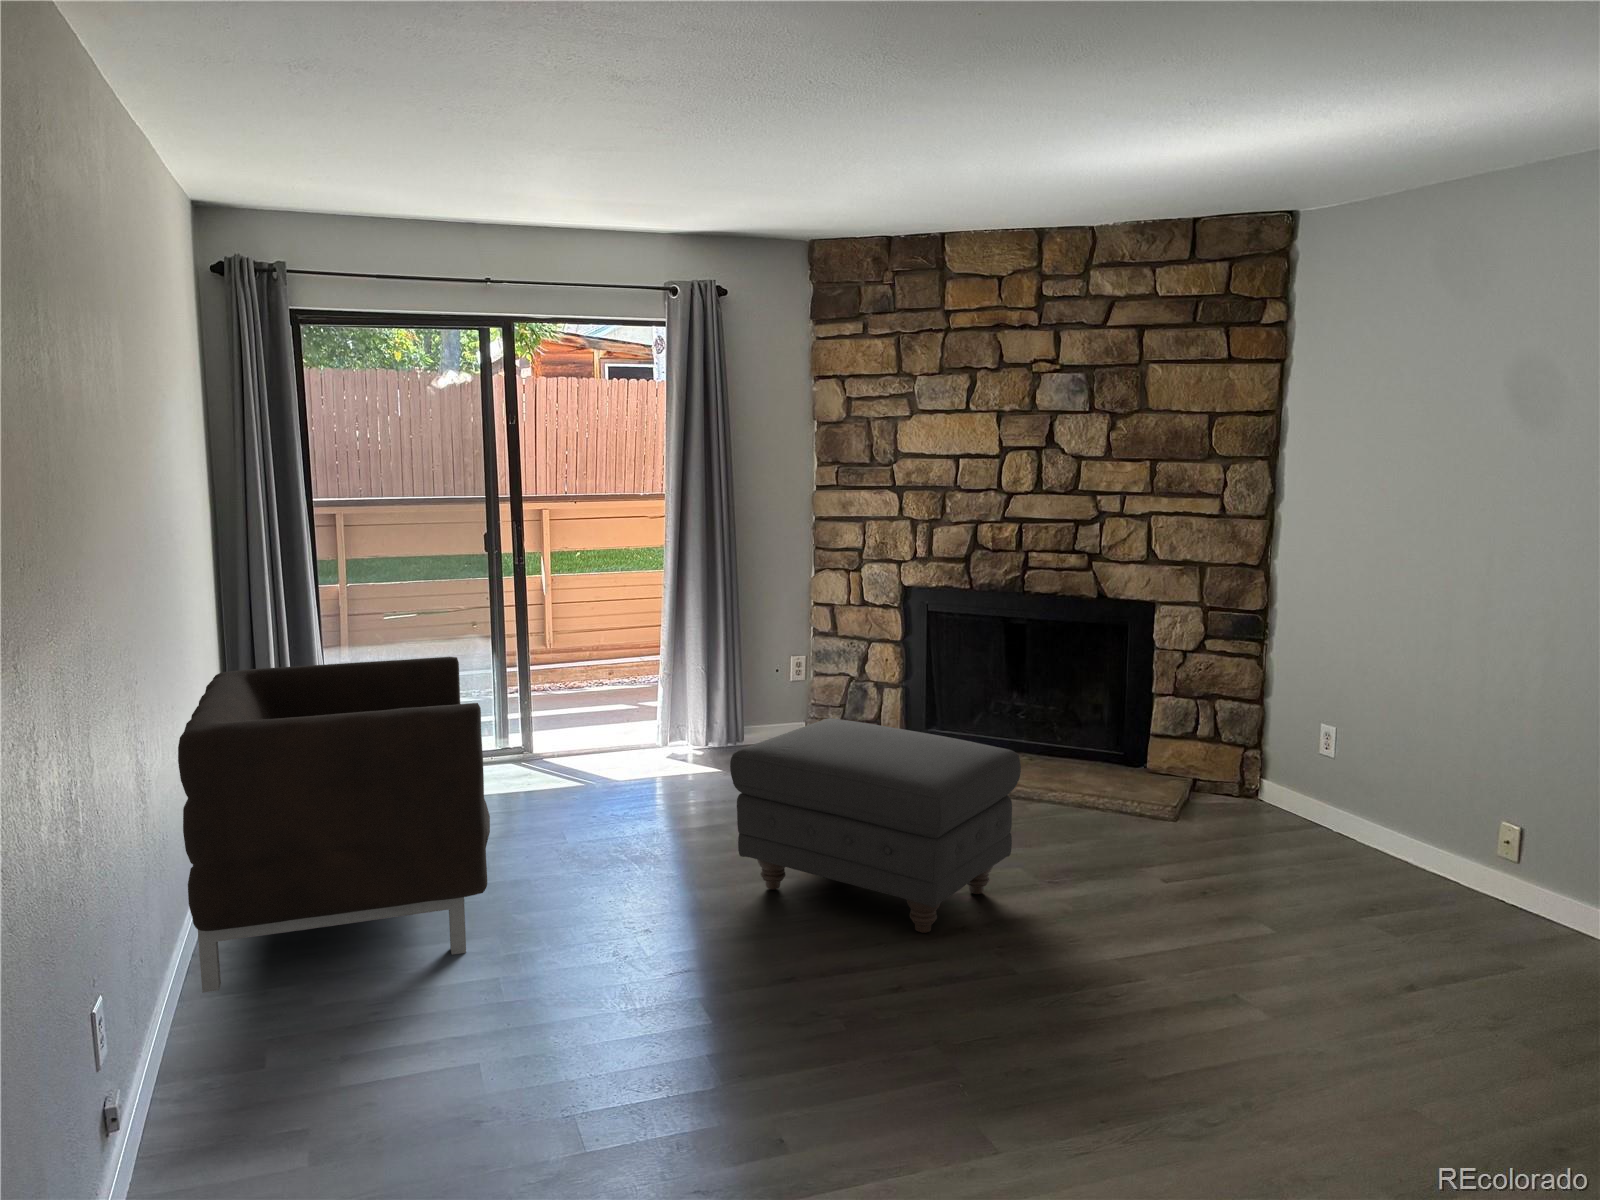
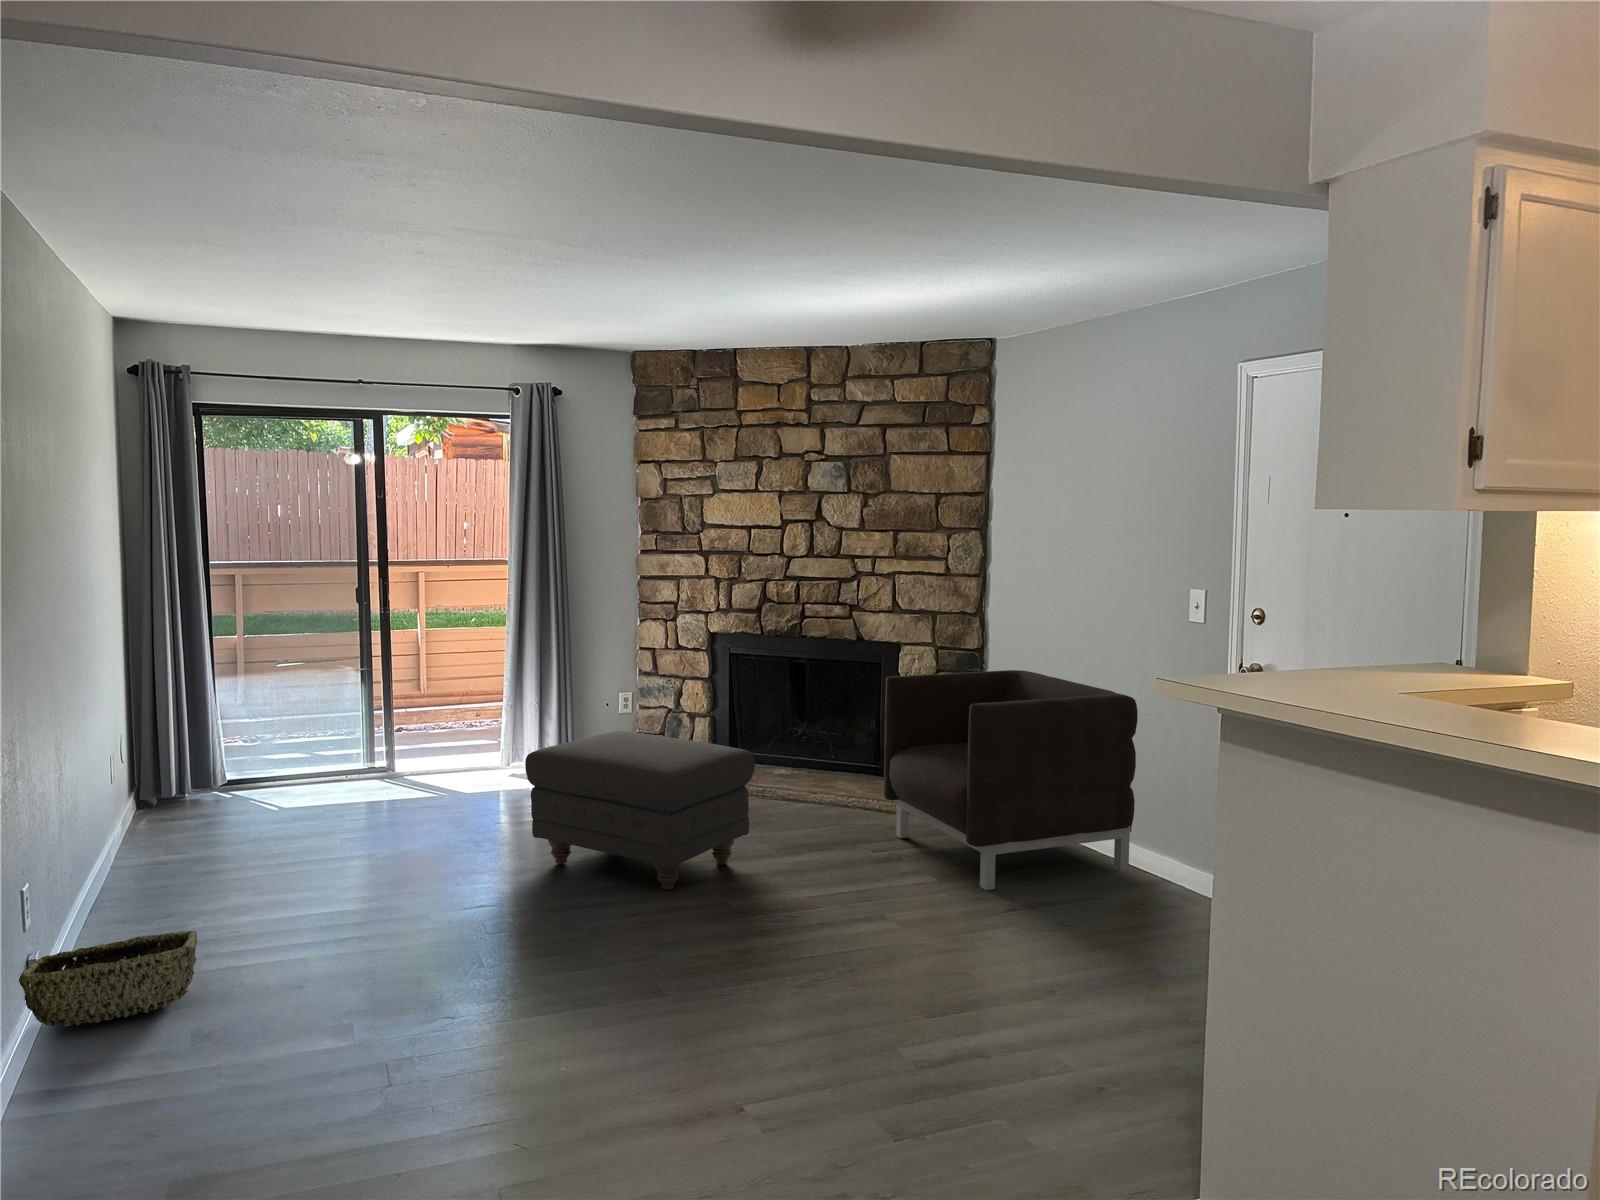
armchair: present [178,657,490,993] -> present [884,670,1138,890]
woven basket: none [147,1006,369,1148] -> present [19,931,197,1027]

